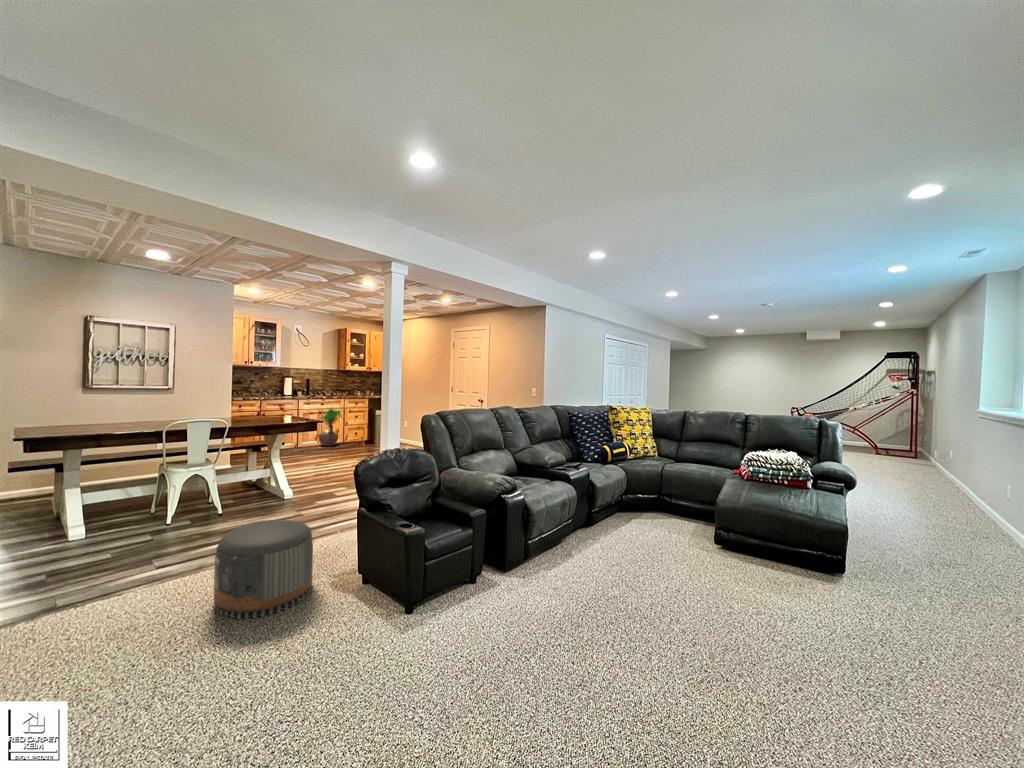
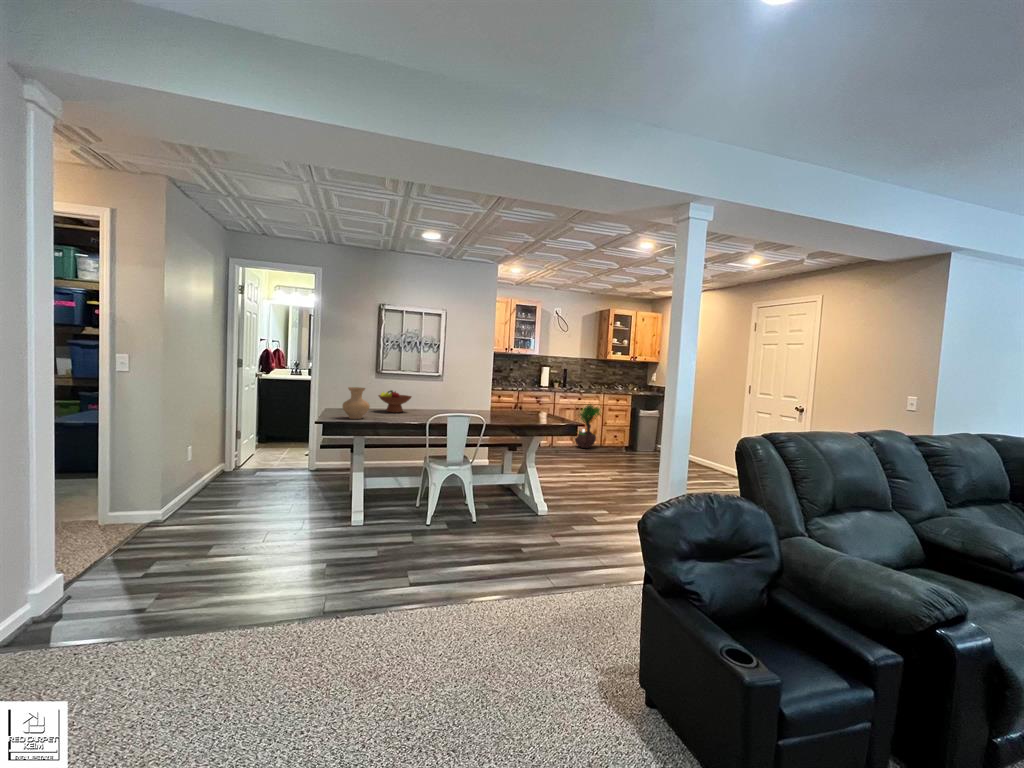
vase: none [50,402,89,434] -> present [342,387,370,419]
fruit bowl: none [95,404,140,426] -> present [378,390,412,412]
pouf: present [214,520,313,619] -> none [455,567,577,721]

